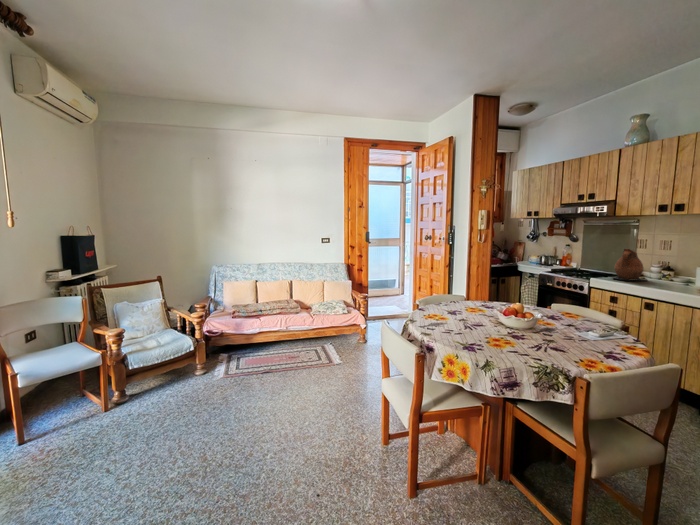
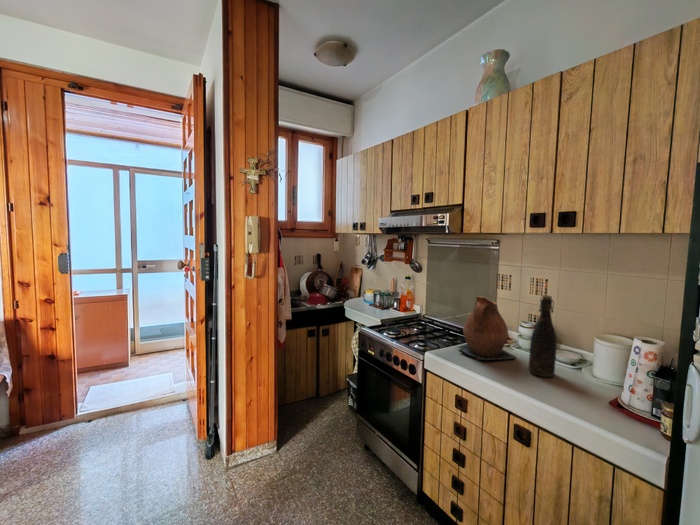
bottle: none [655,245,672,285] -> present [529,295,557,377]

